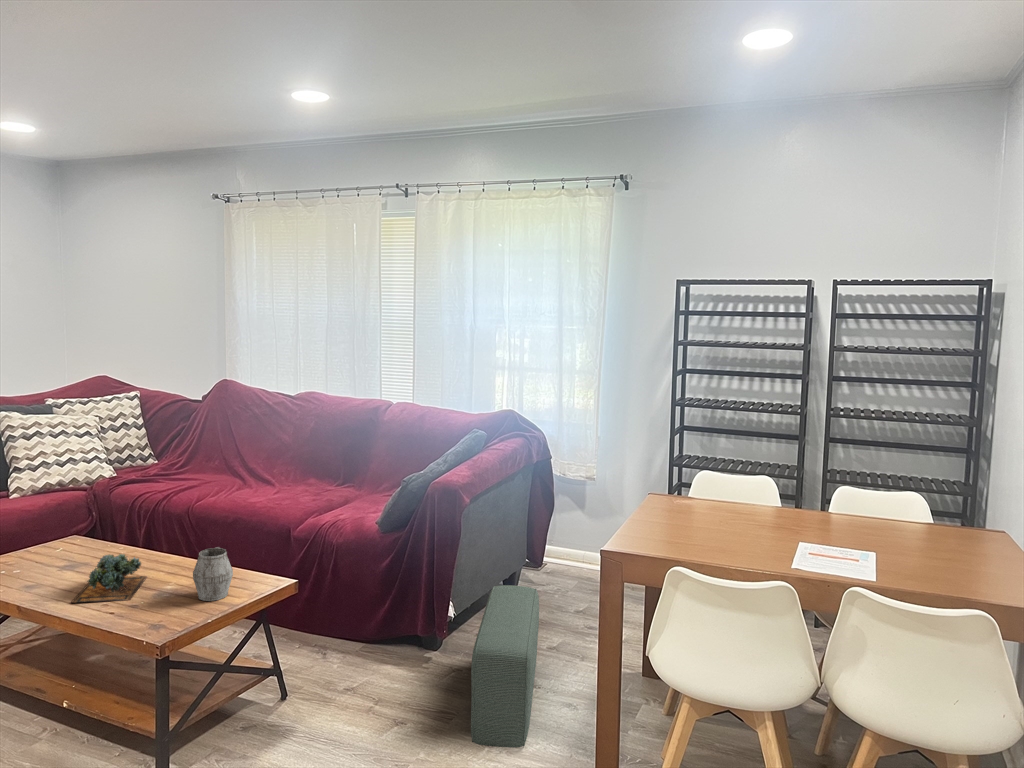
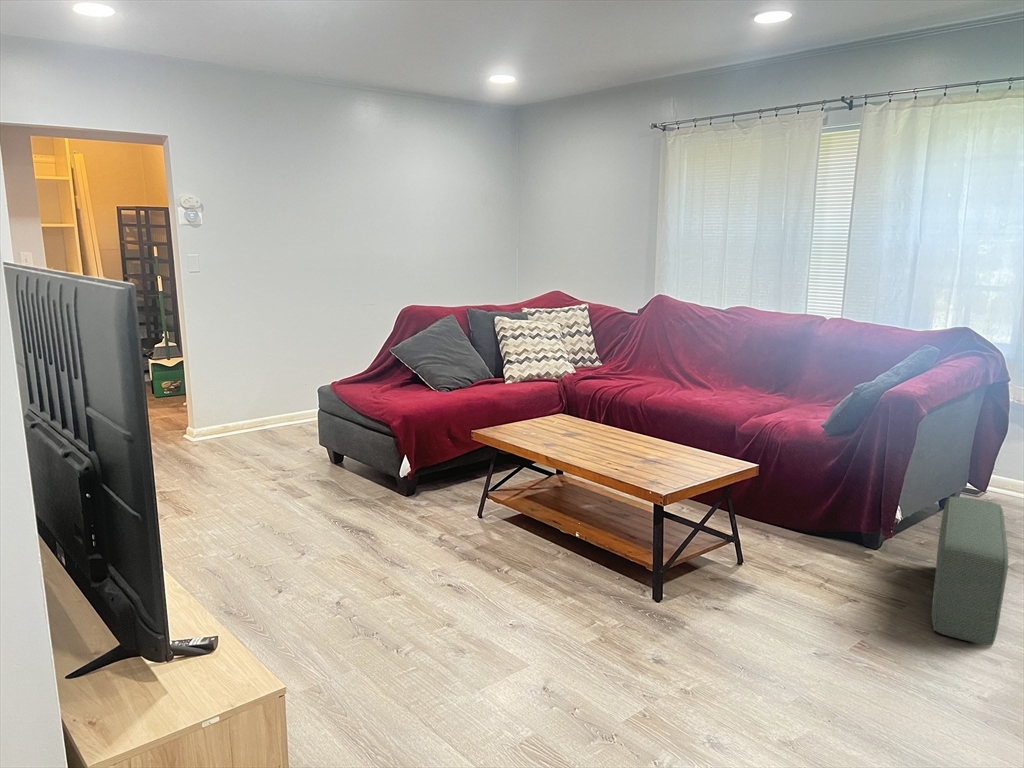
mug: present [193,547,233,601] -> none [675,427,708,470]
succulent plant: present [71,554,147,603] -> none [583,424,631,462]

